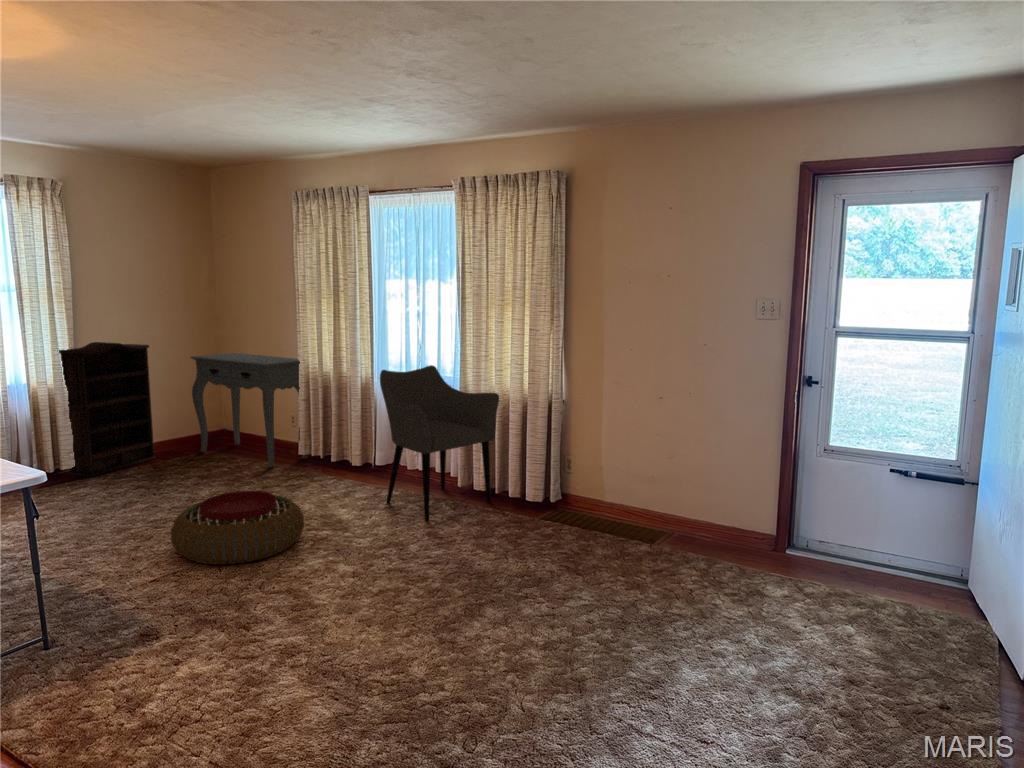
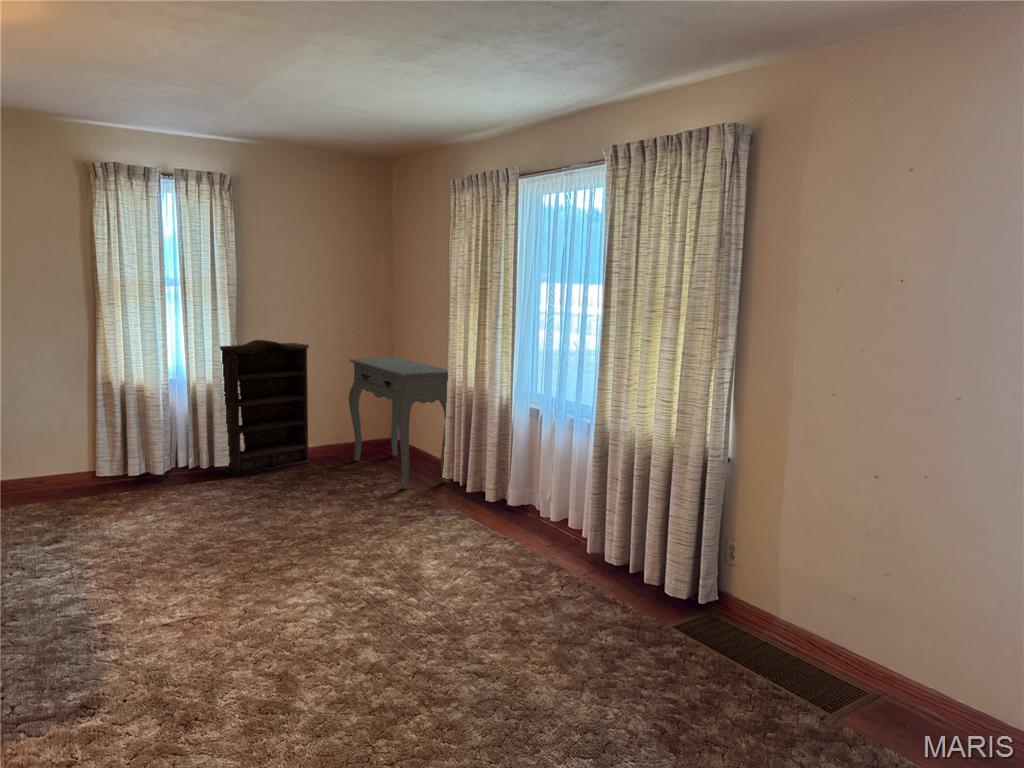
armchair: present [380,365,499,521] -> none [488,391,638,599]
pouf: present [171,491,304,565] -> none [209,526,364,620]

